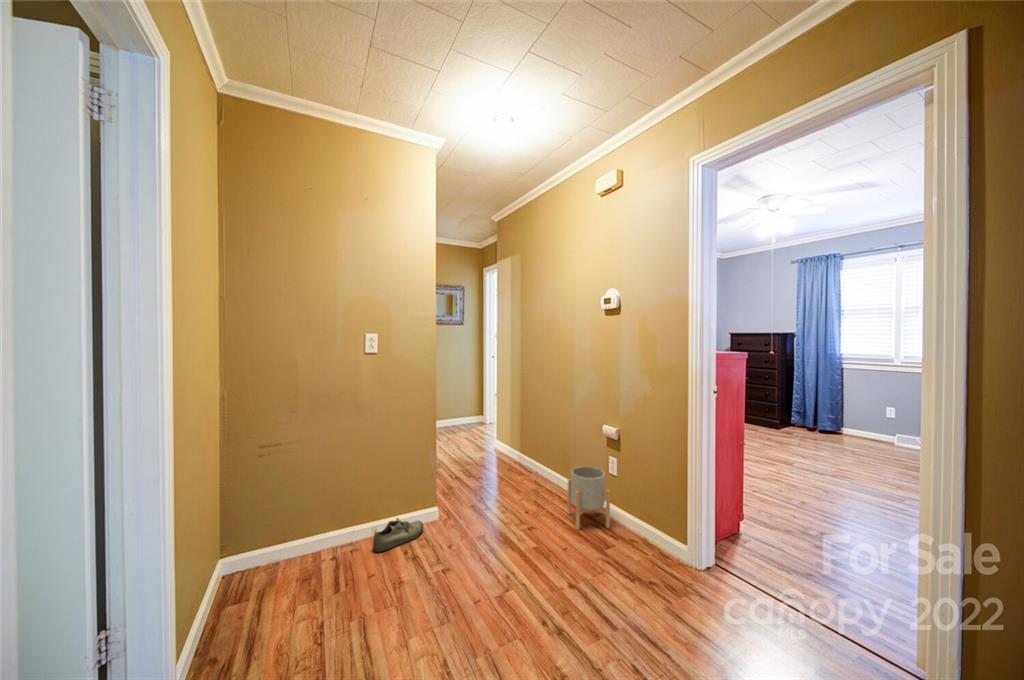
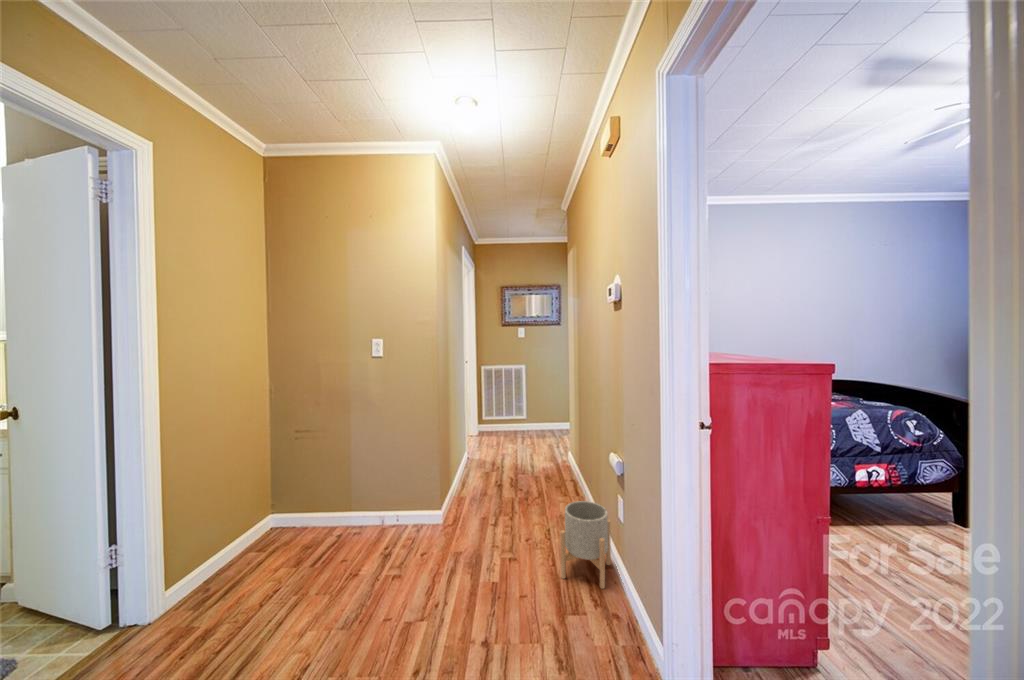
shoe: present [373,518,423,552] -> none [366,513,420,541]

